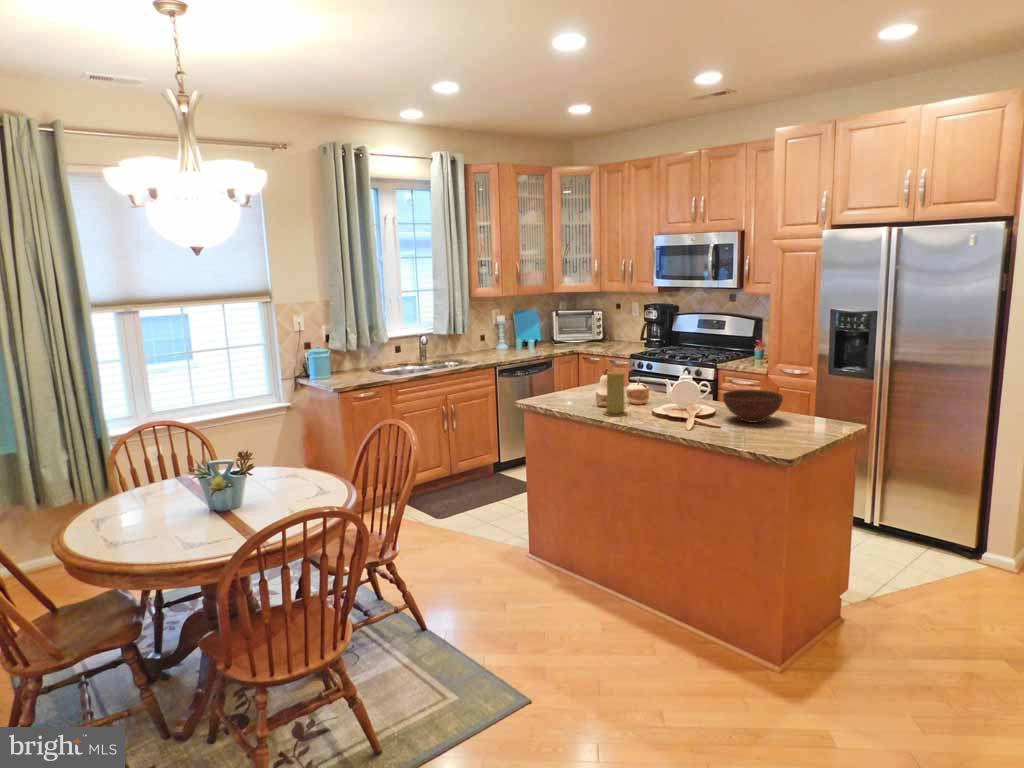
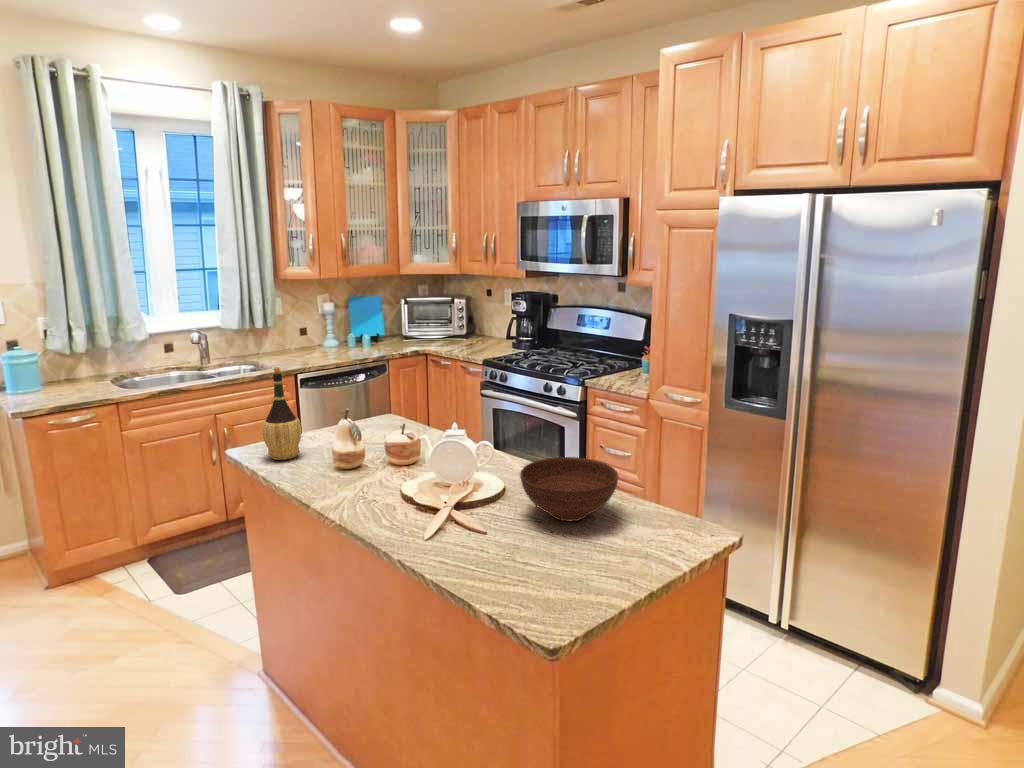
wine bottle: none [540,345,563,403] -> present [262,367,302,460]
candle: present [603,371,627,416] -> none [337,419,378,498]

